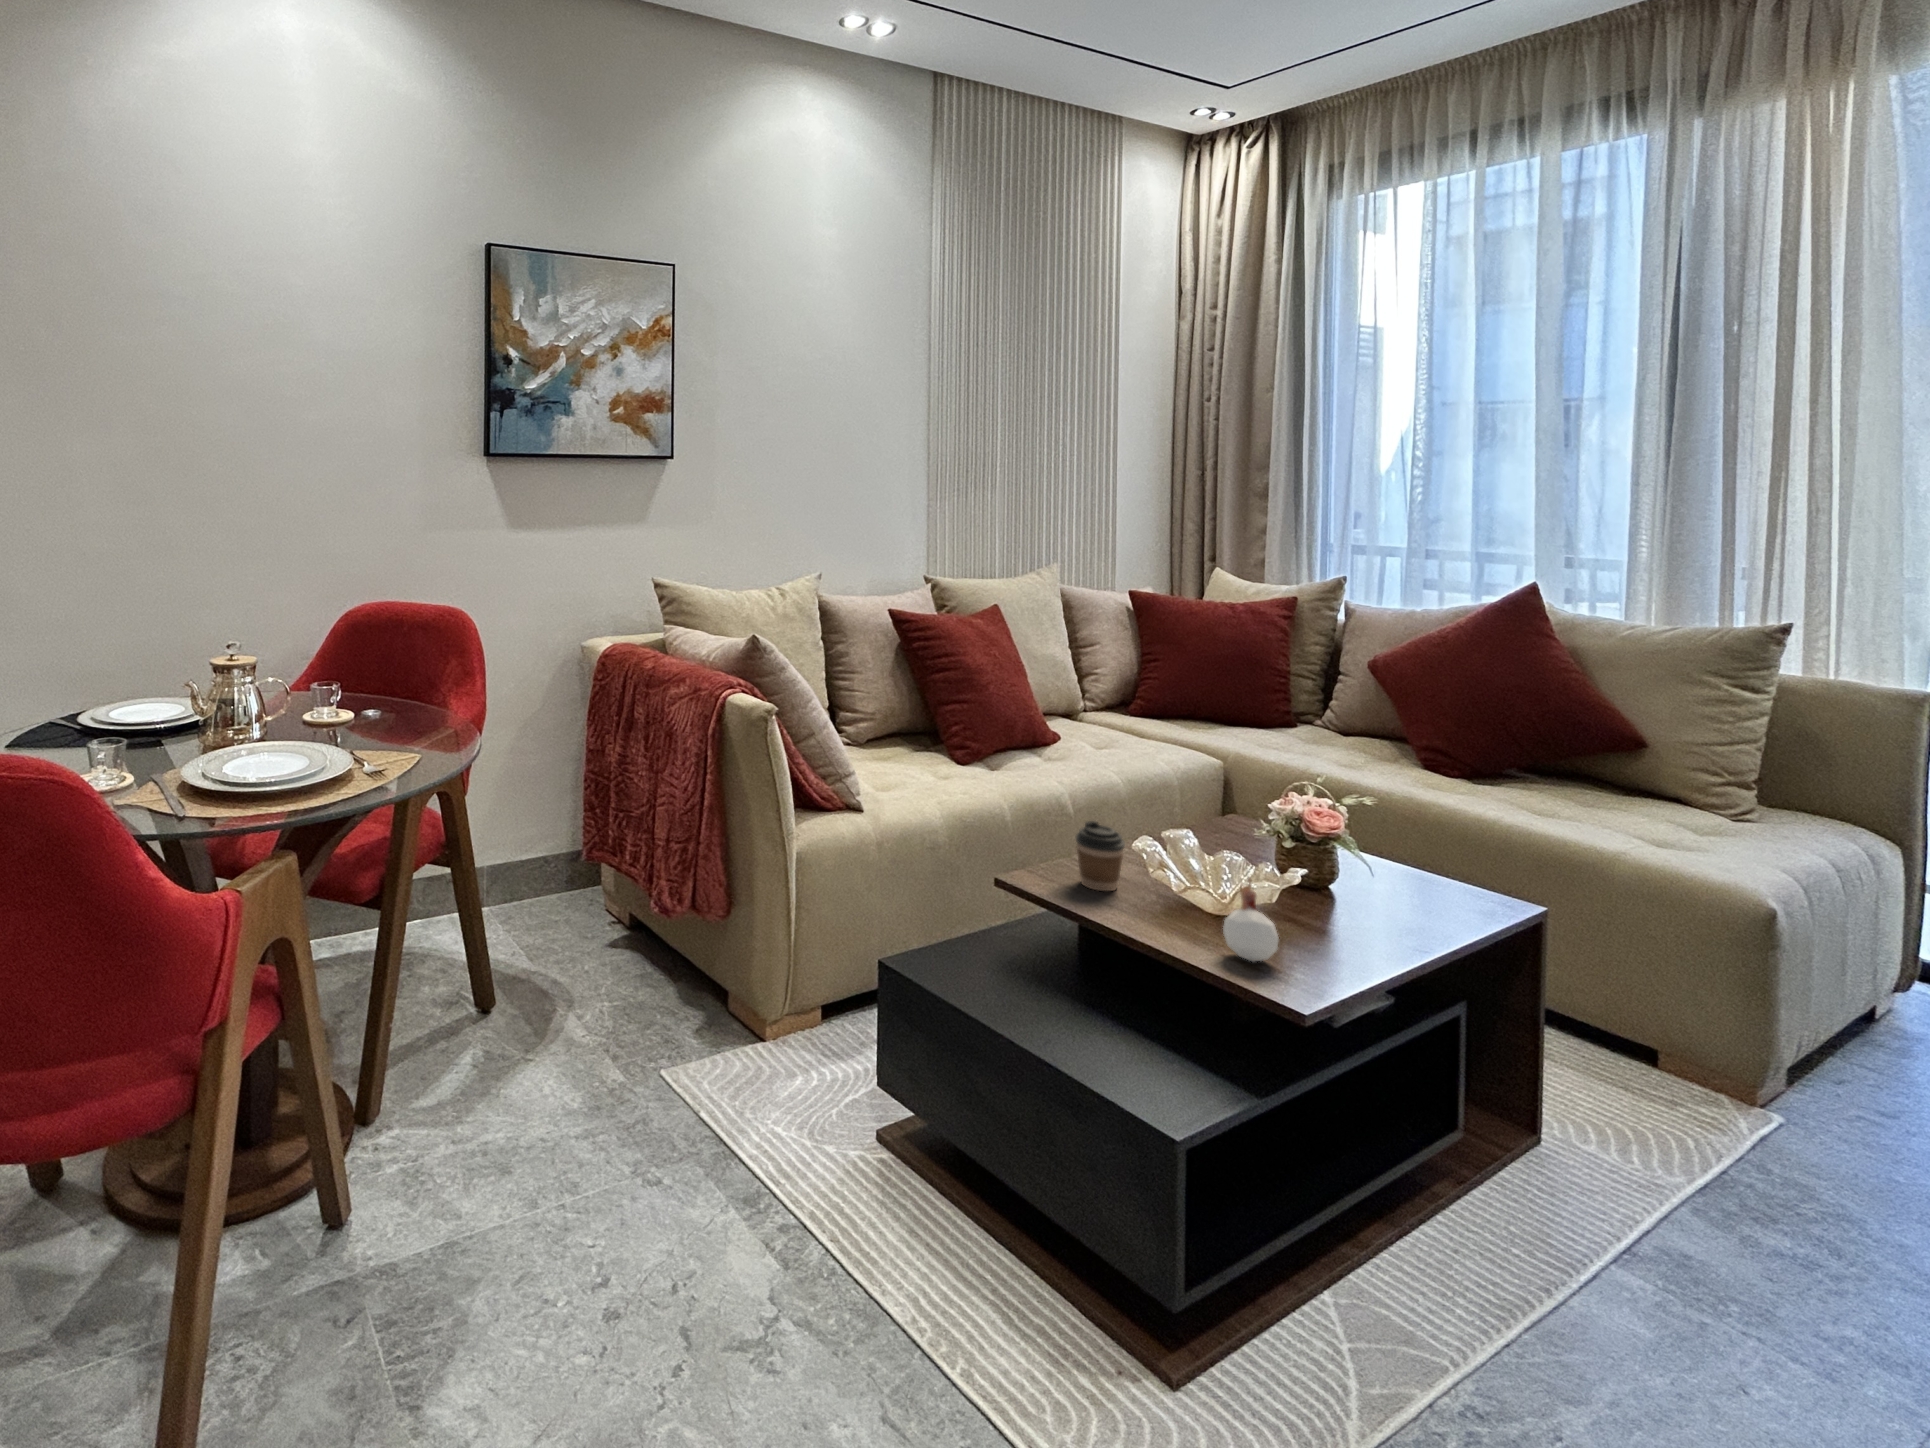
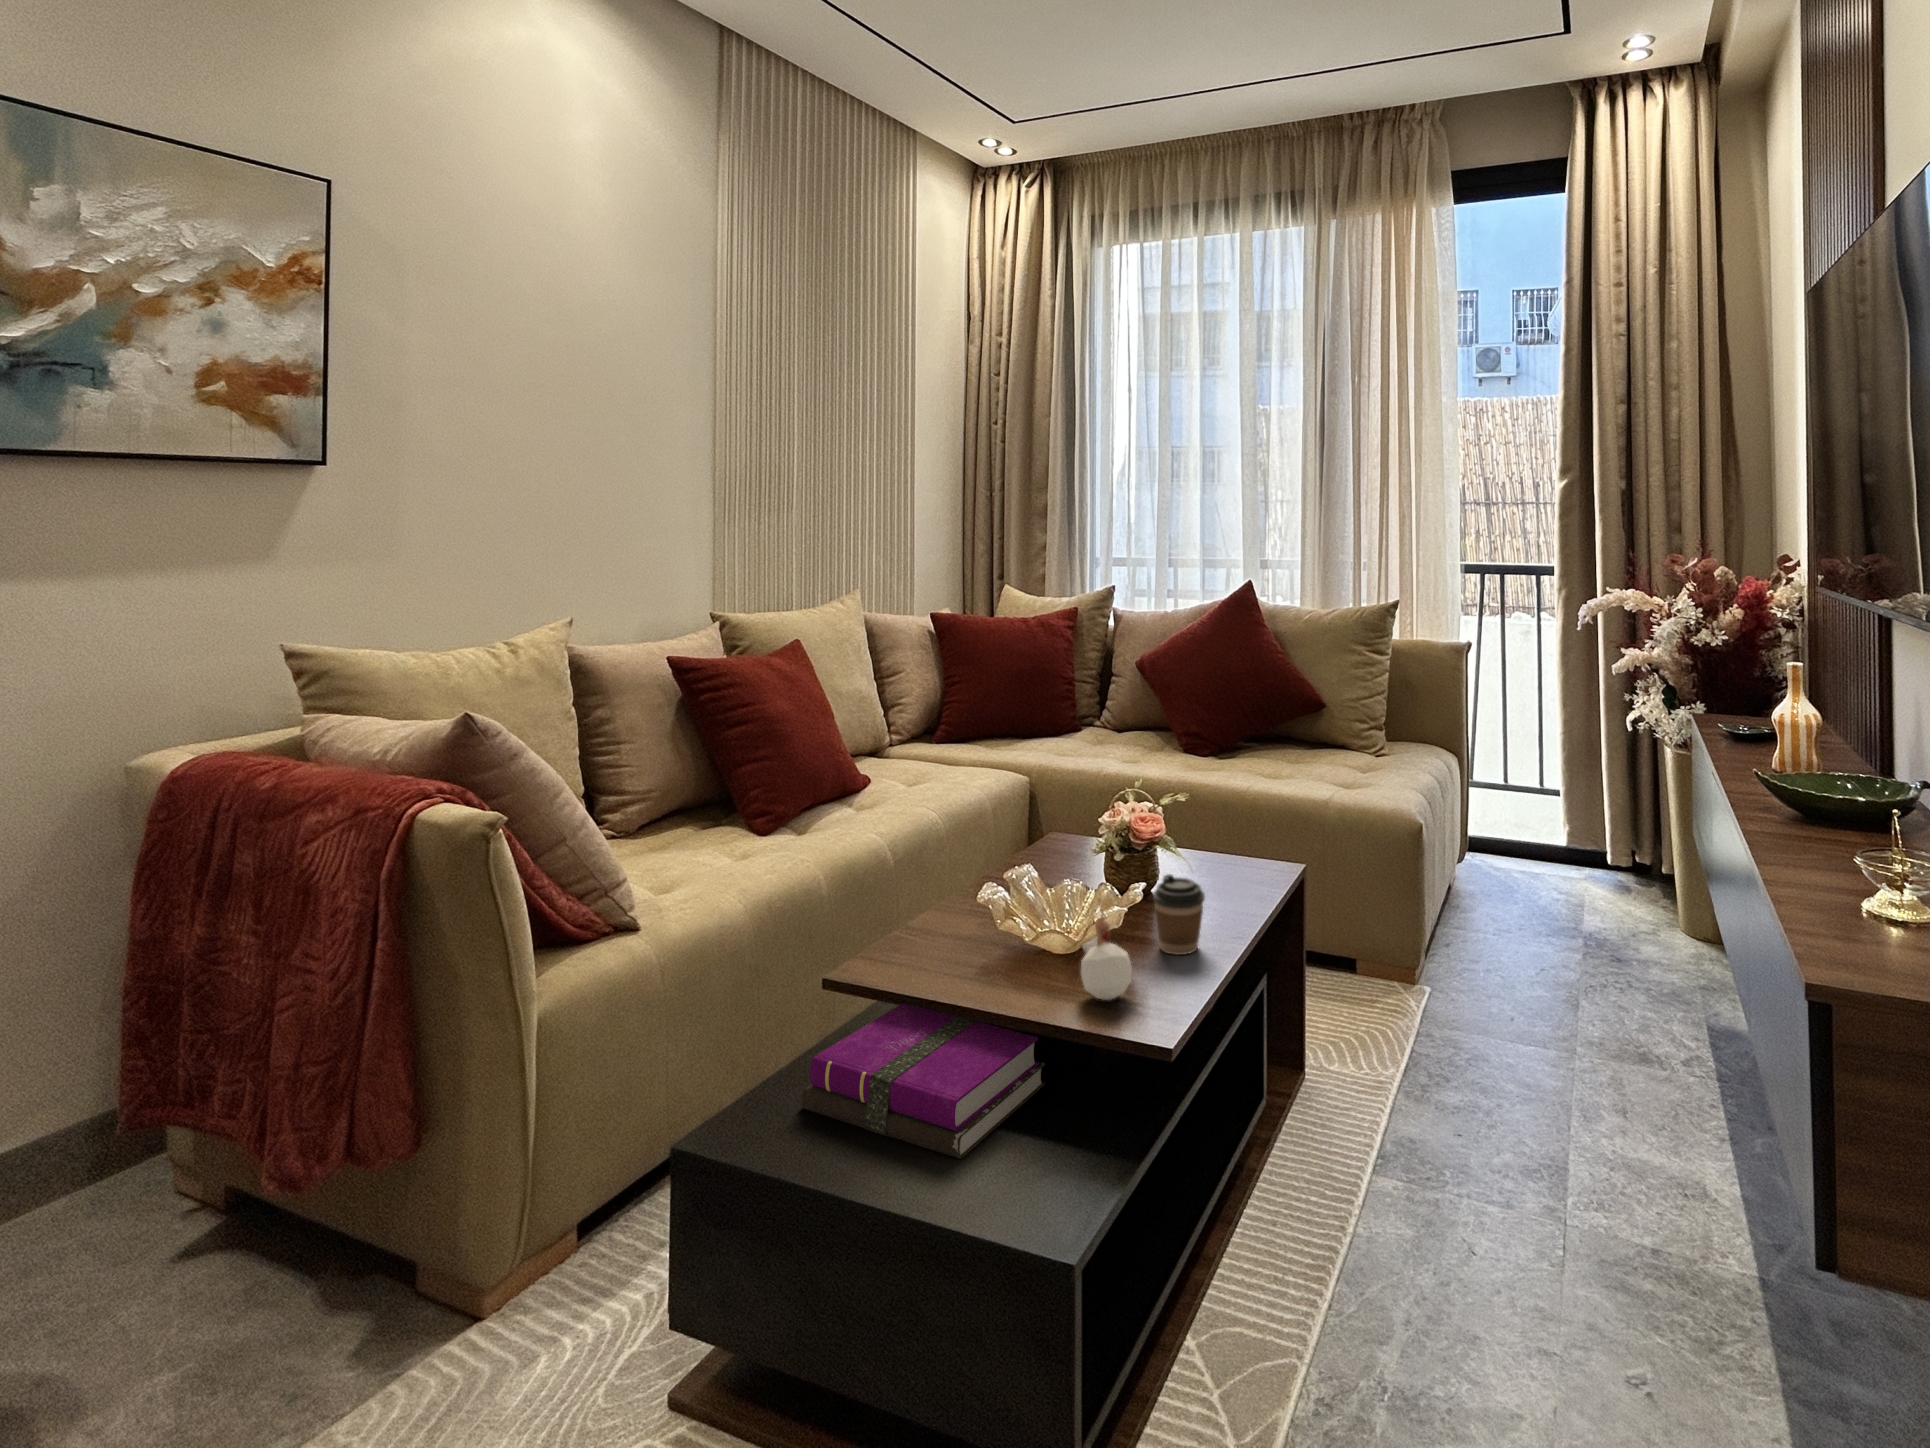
coffee cup: present [1076,821,1125,891] -> present [1153,874,1205,955]
notebook: none [972,915,1185,1044] -> present [802,1004,1045,1159]

